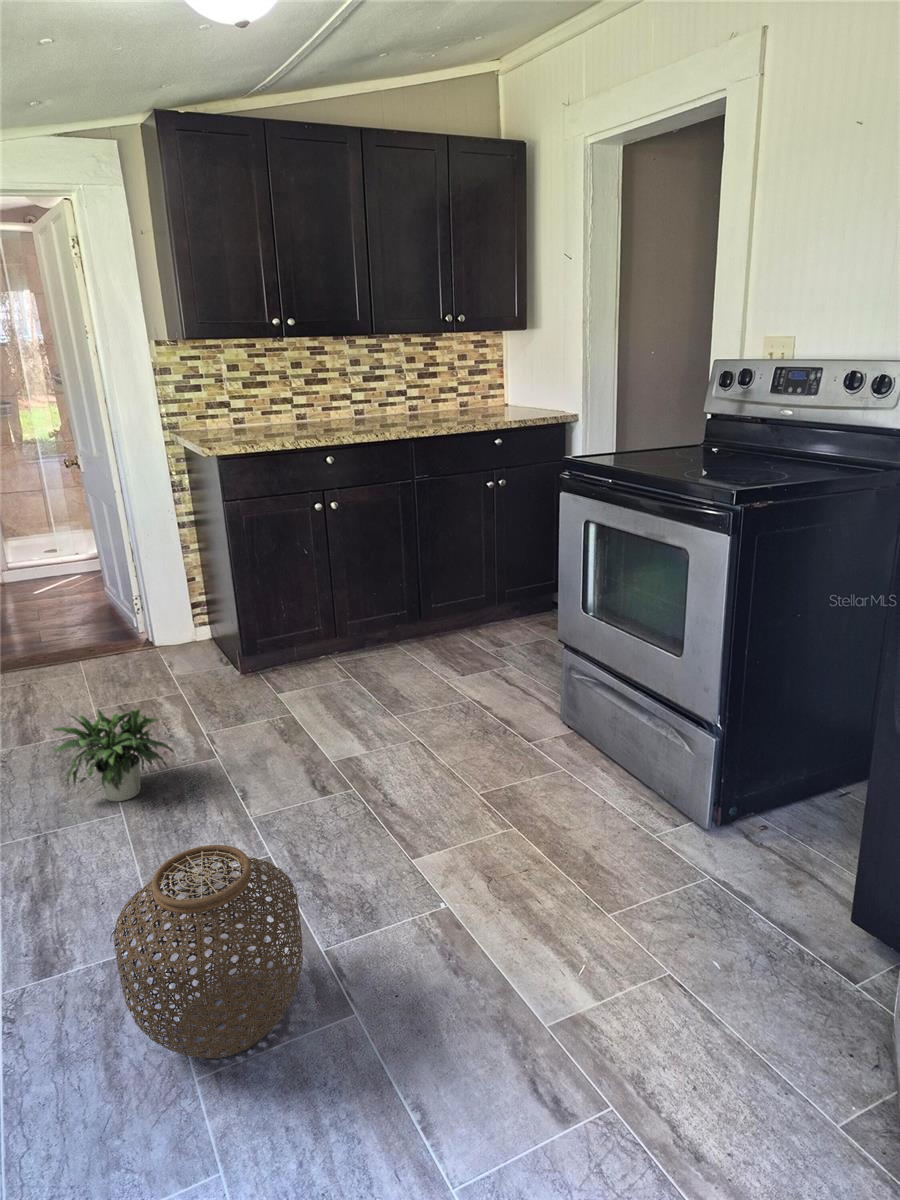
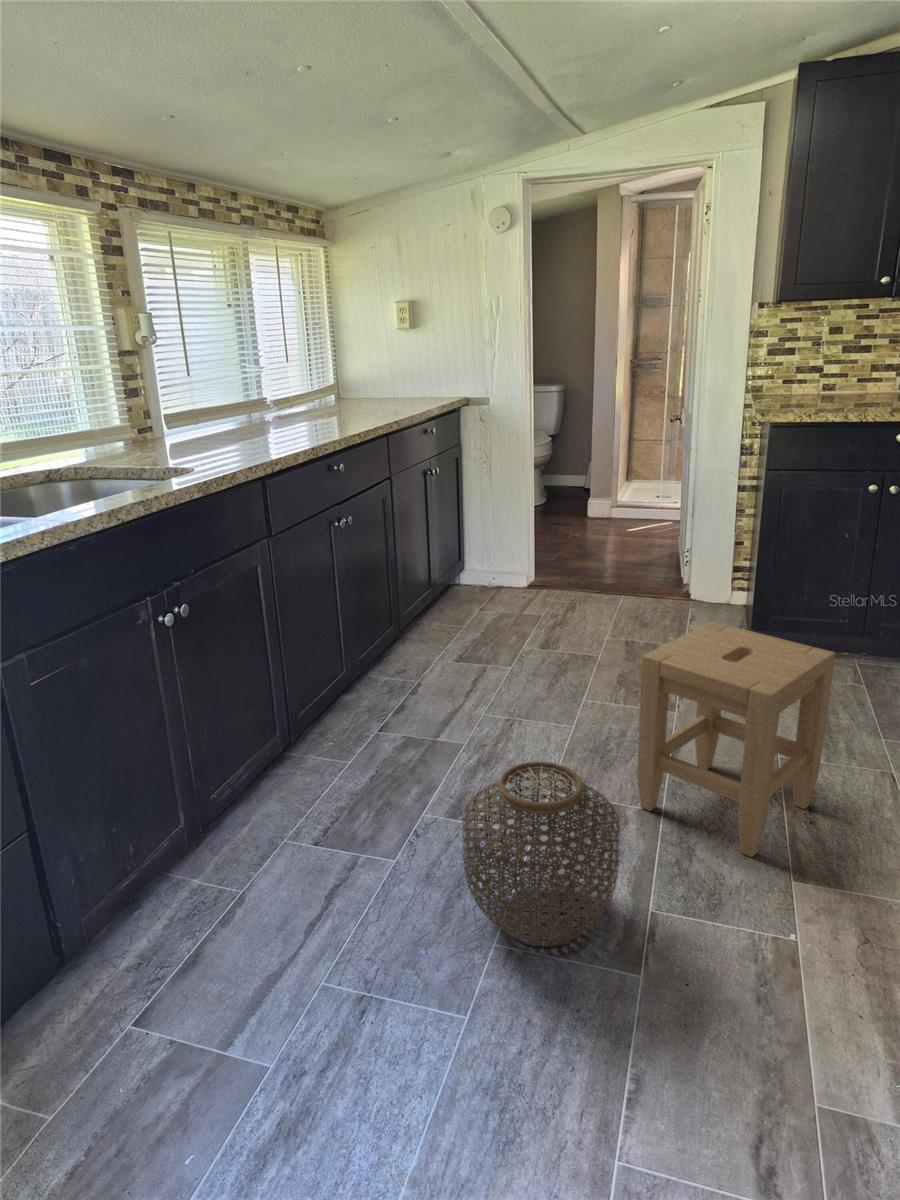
stool: none [219,650,383,860] -> present [637,621,835,857]
potted plant: present [31,708,174,804] -> none [517,629,633,719]

